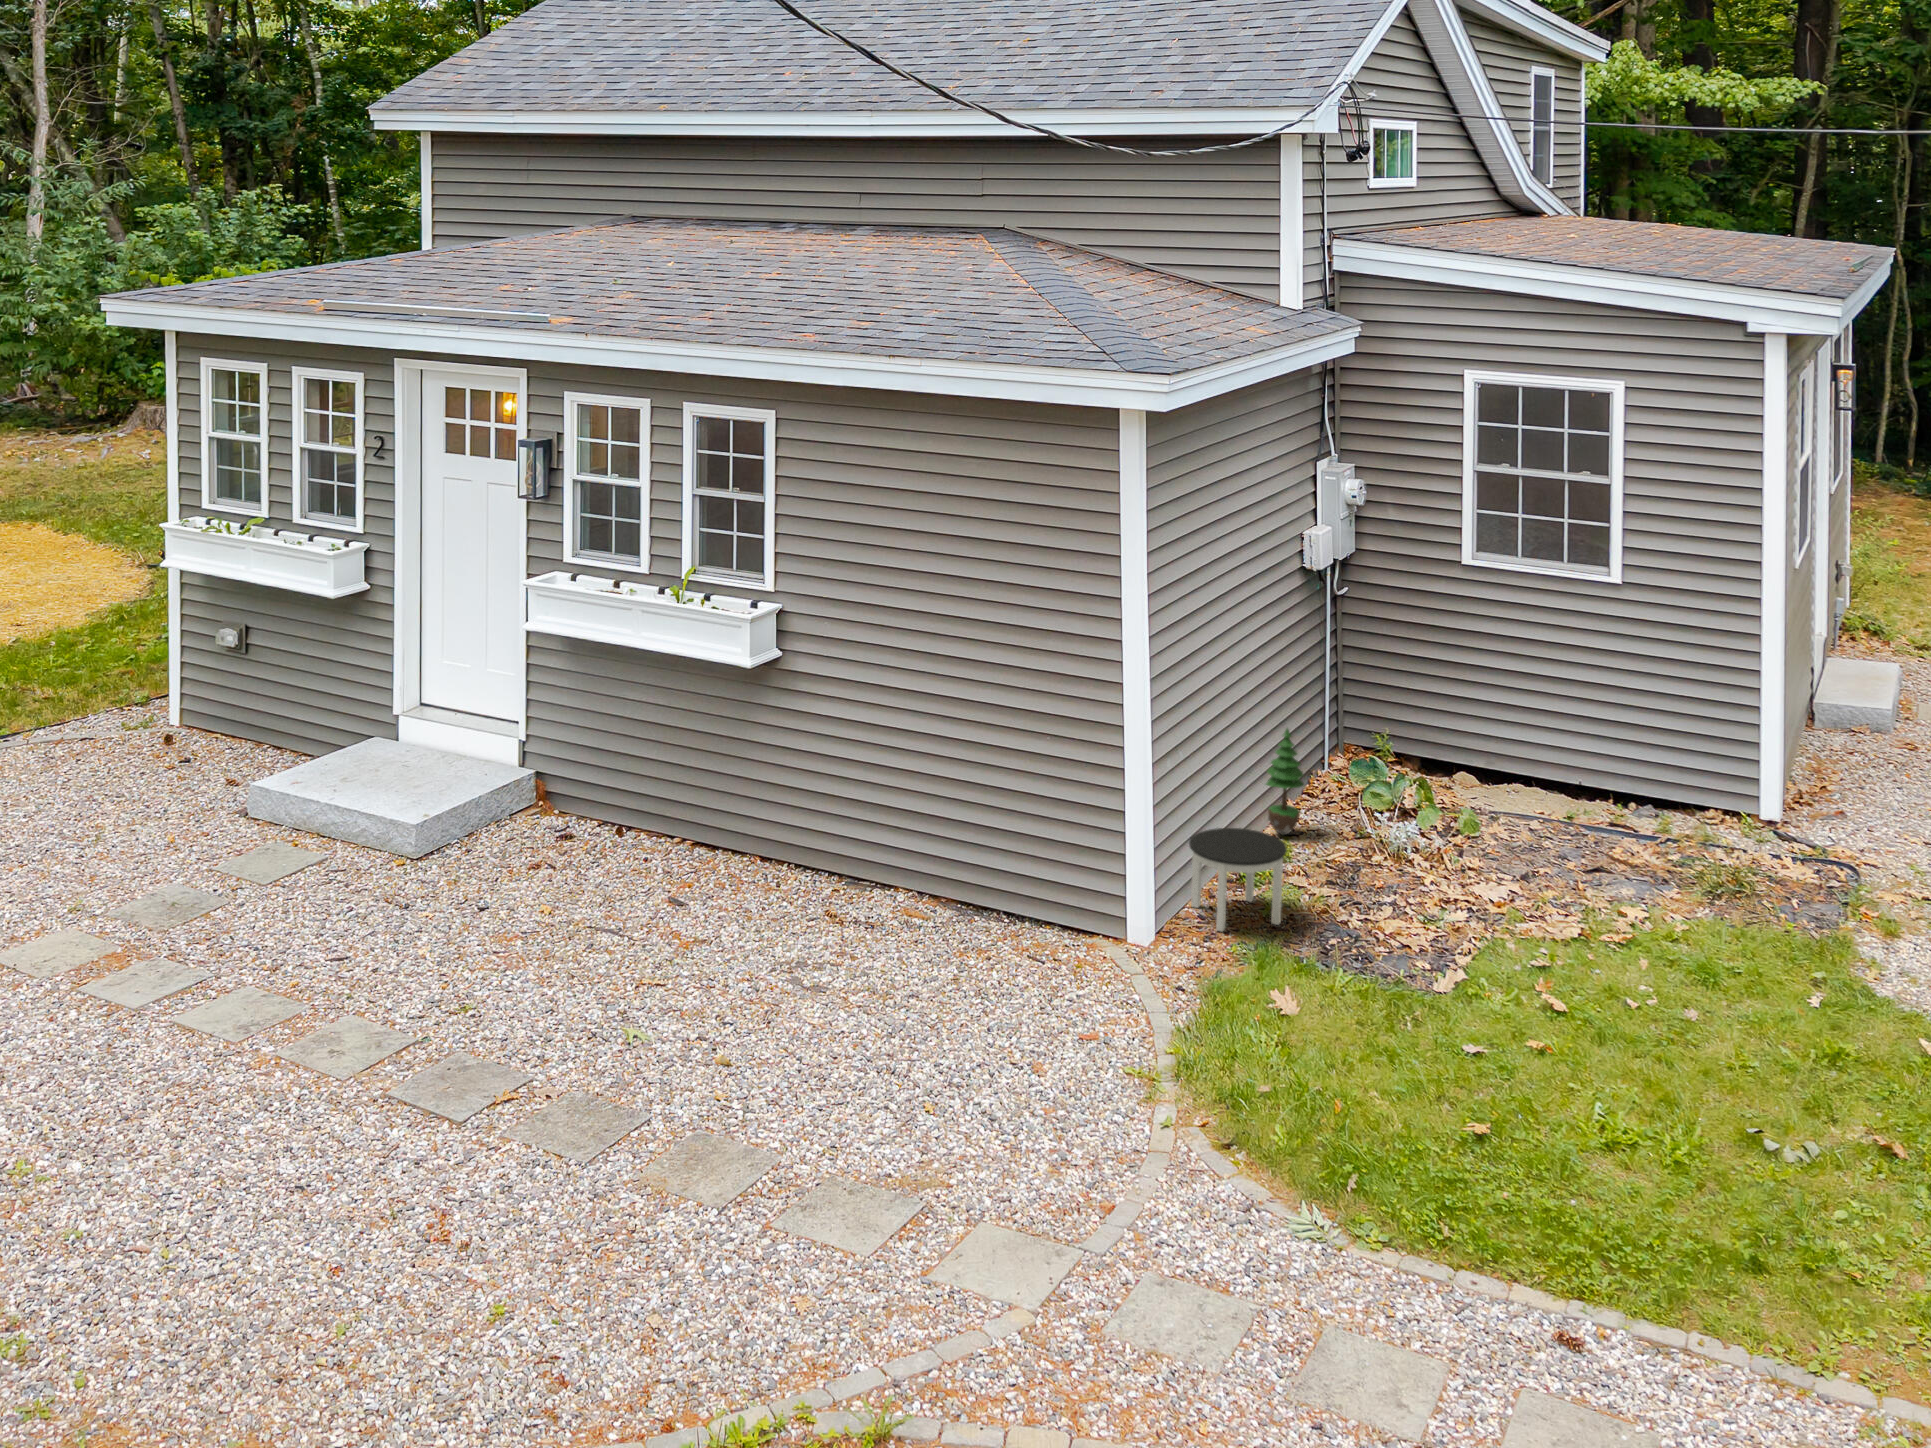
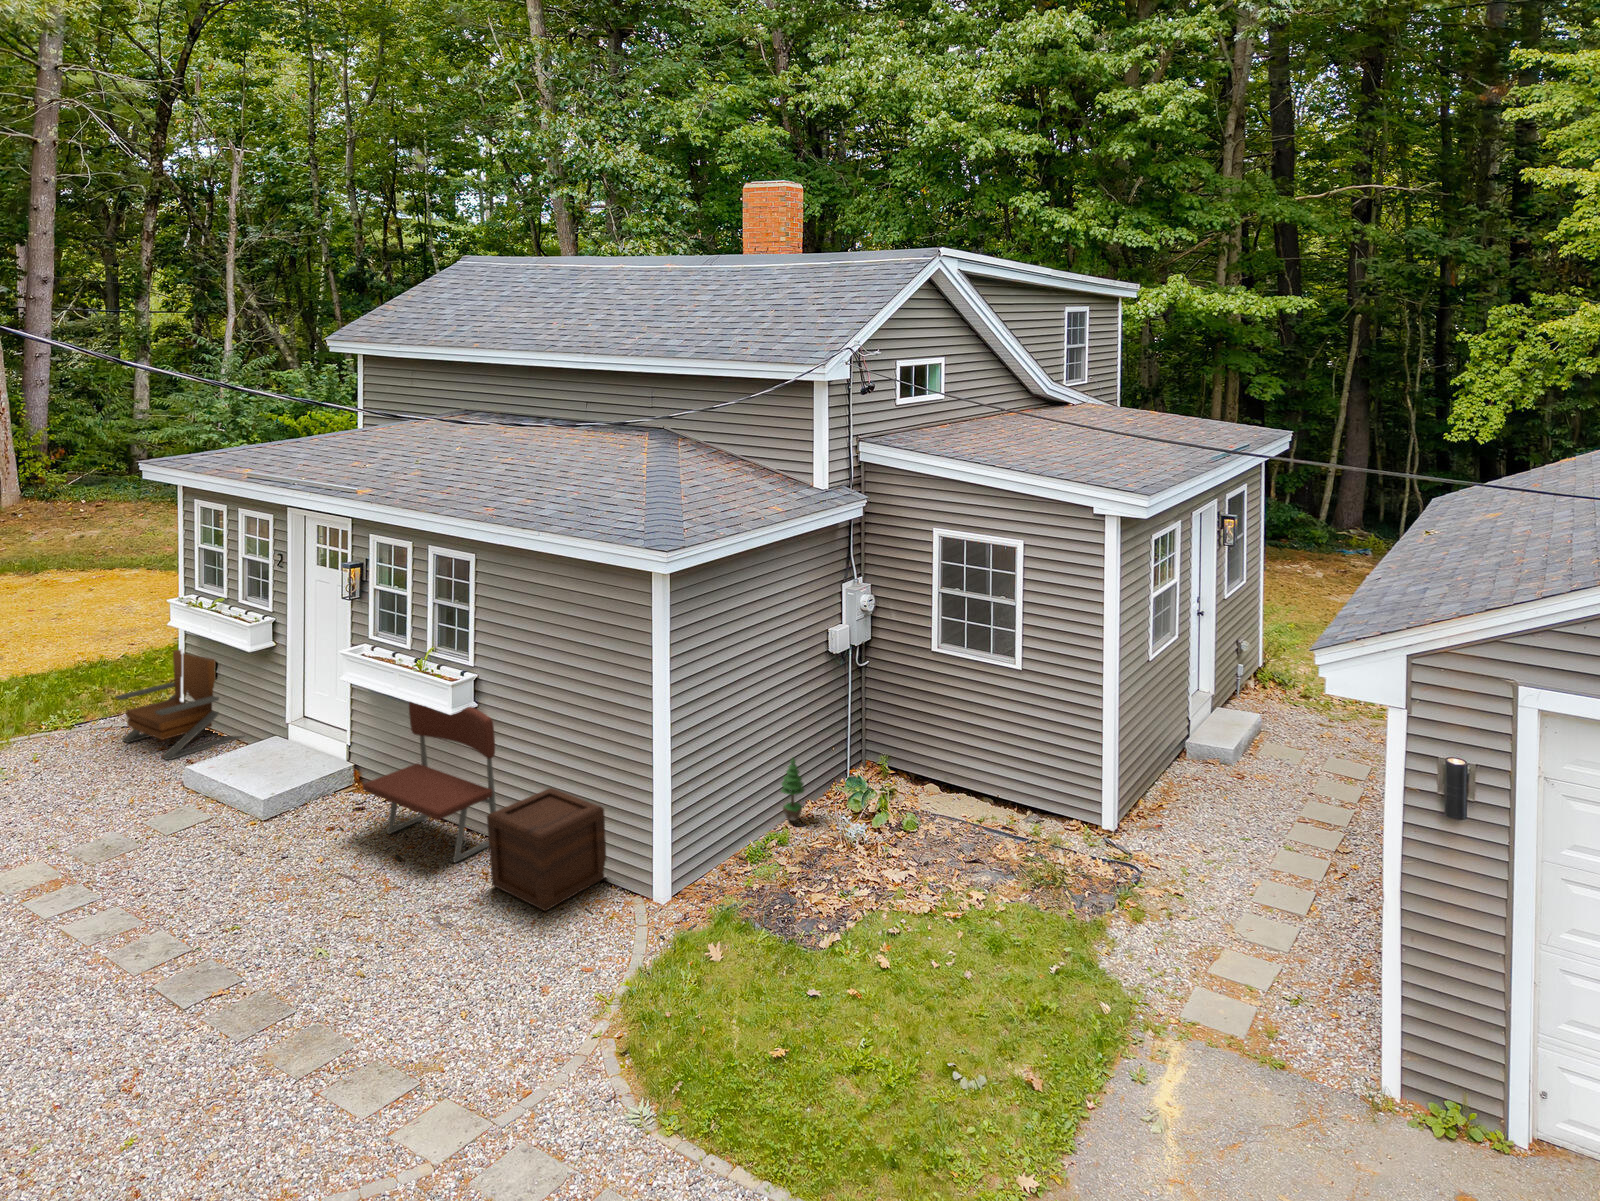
lounge chair: none [34,604,261,791] -> present [116,650,243,760]
bench: none [601,643,834,911] -> present [363,702,496,862]
wooden crate: none [867,777,1048,967] -> present [487,788,606,911]
round table: present [1189,828,1287,931] -> none [693,825,753,893]

